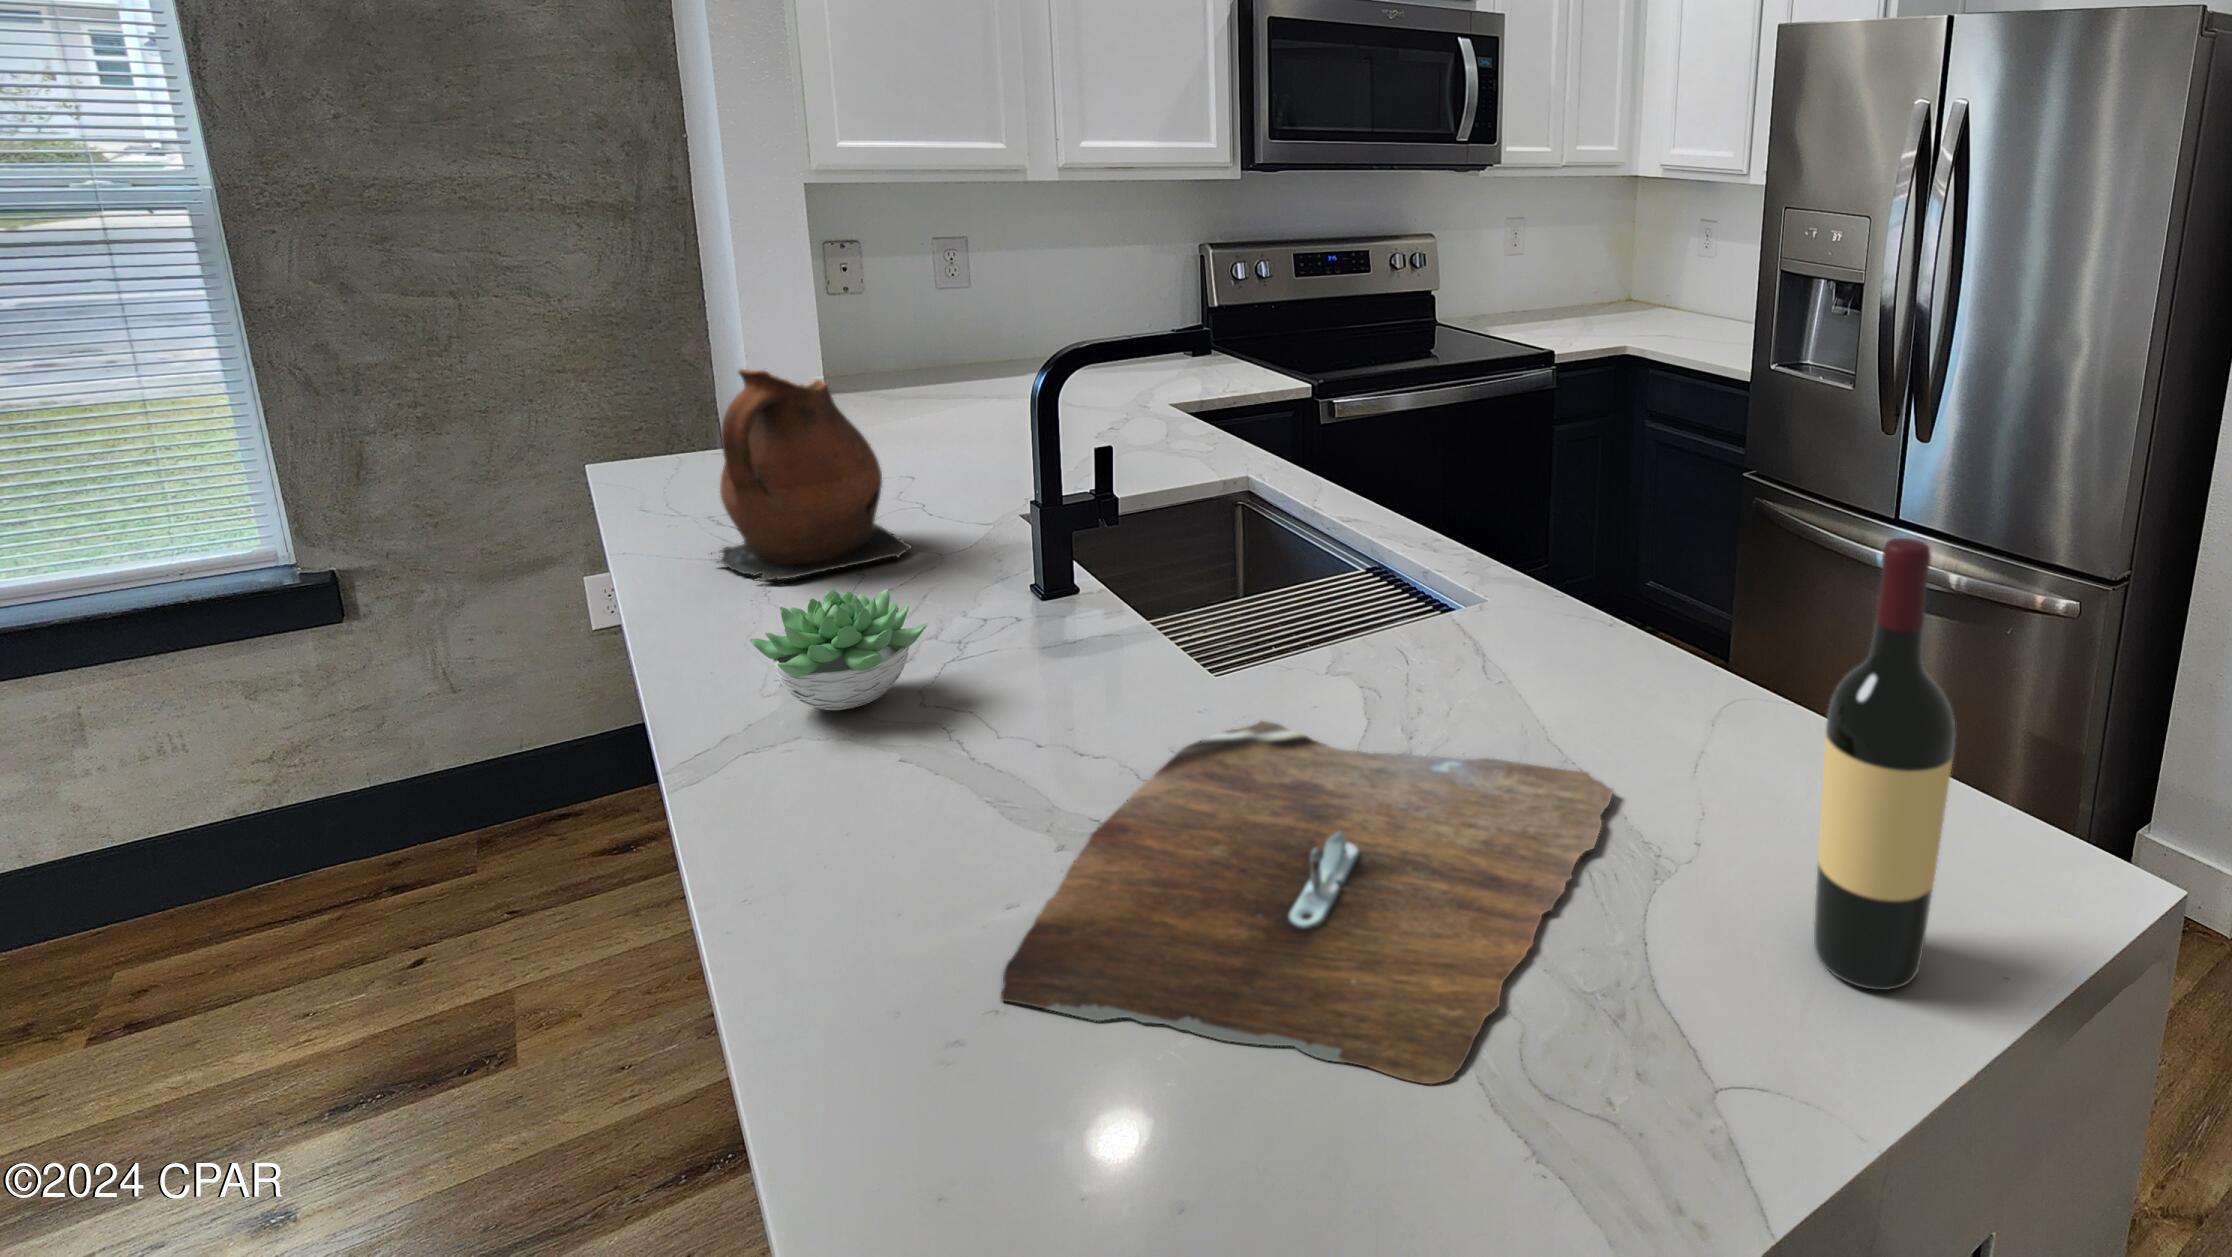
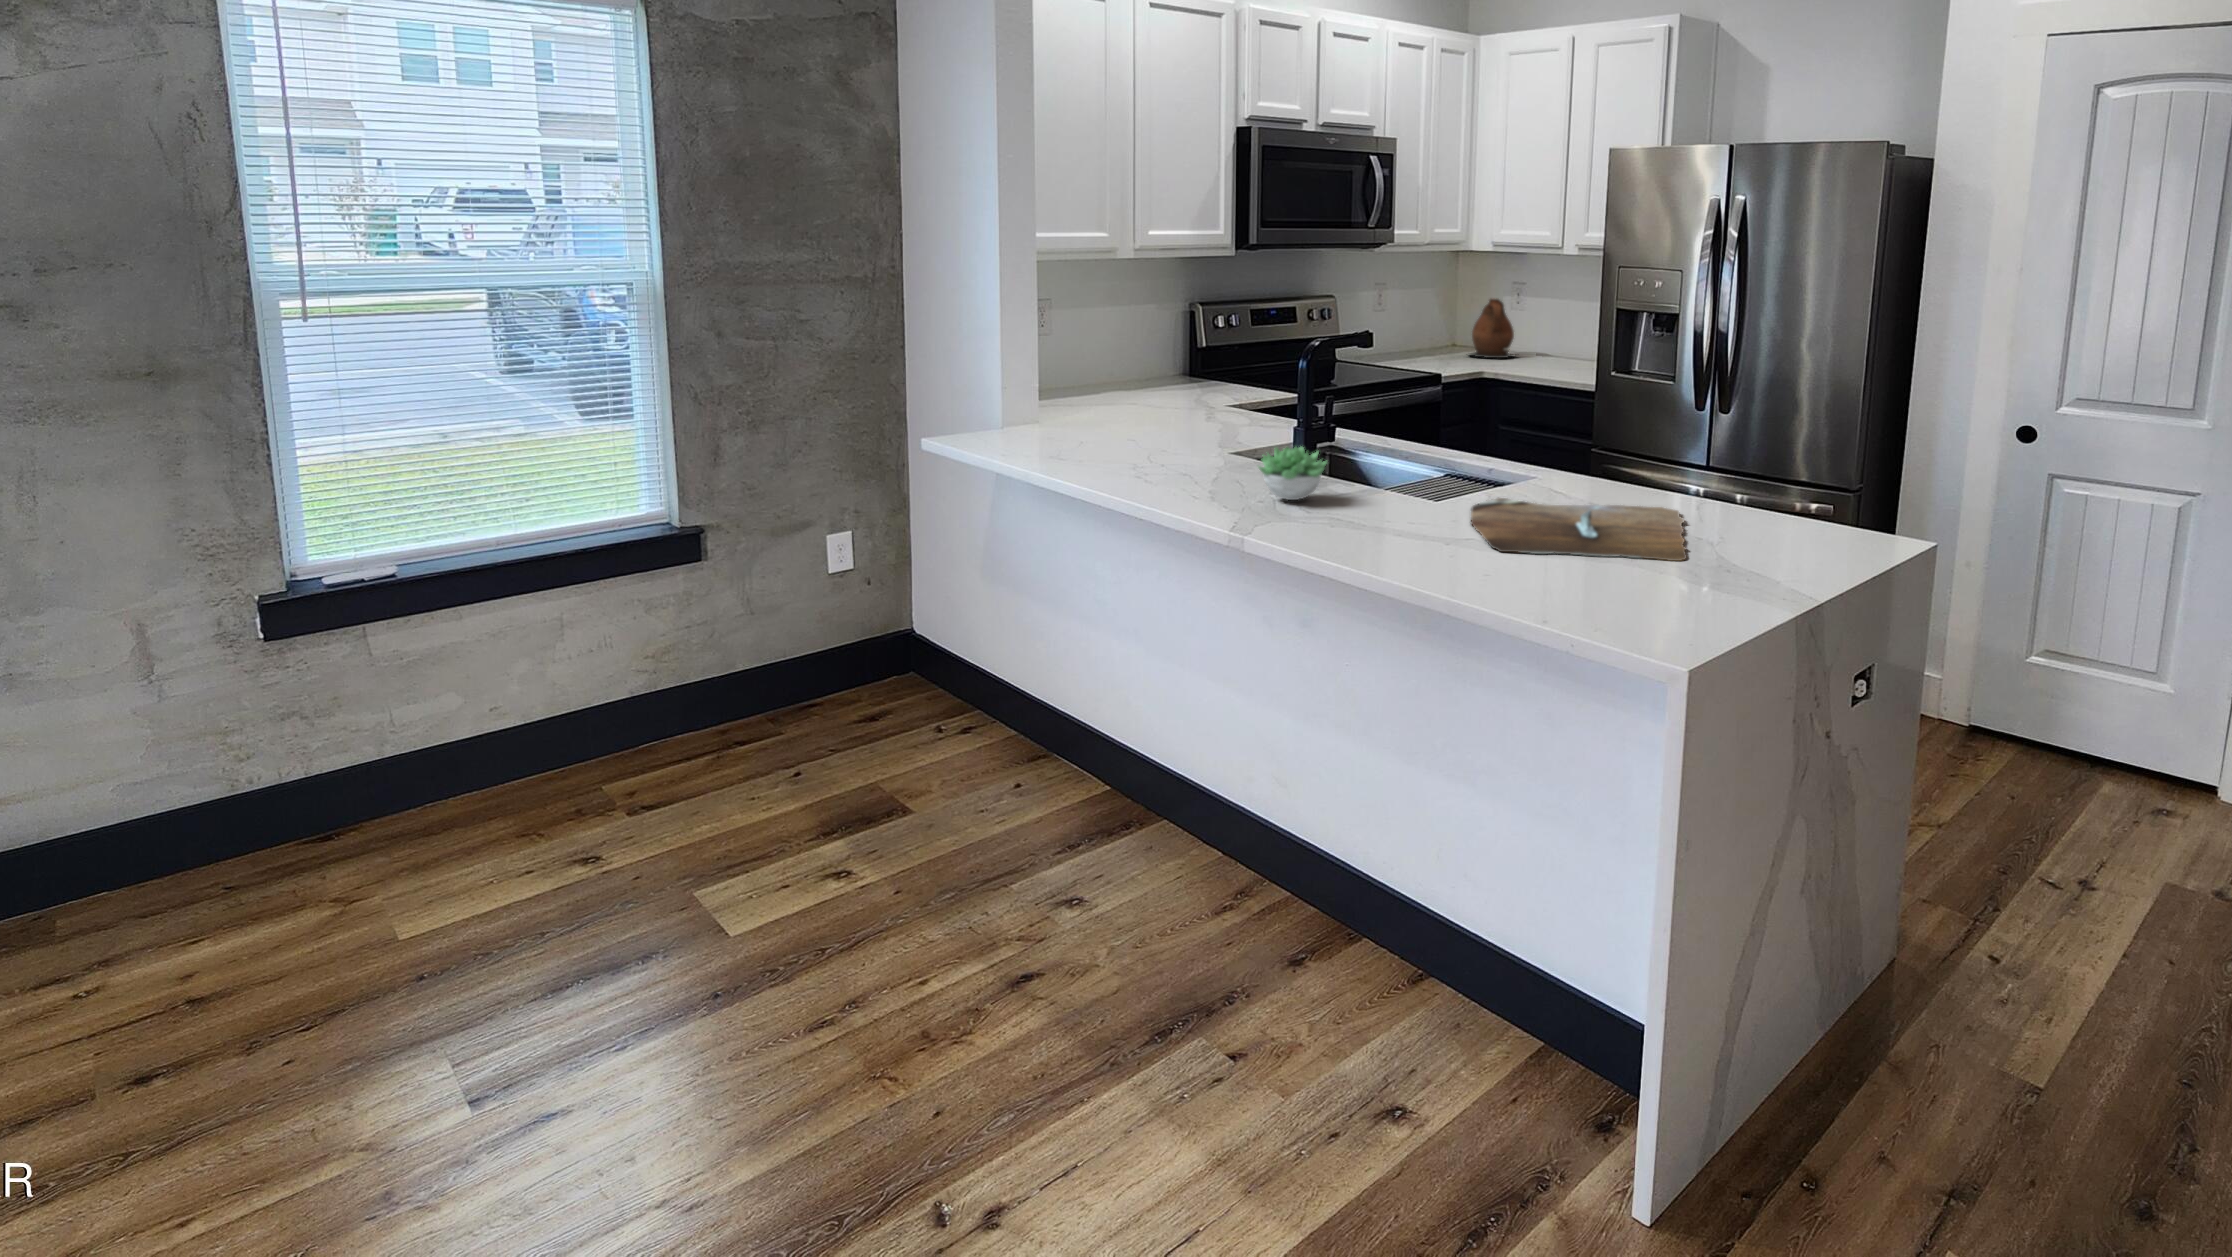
ceramic pitcher: present [711,369,911,581] -> present [1470,299,1515,358]
wine bottle: present [1814,538,1955,990] -> none [1793,367,1848,544]

